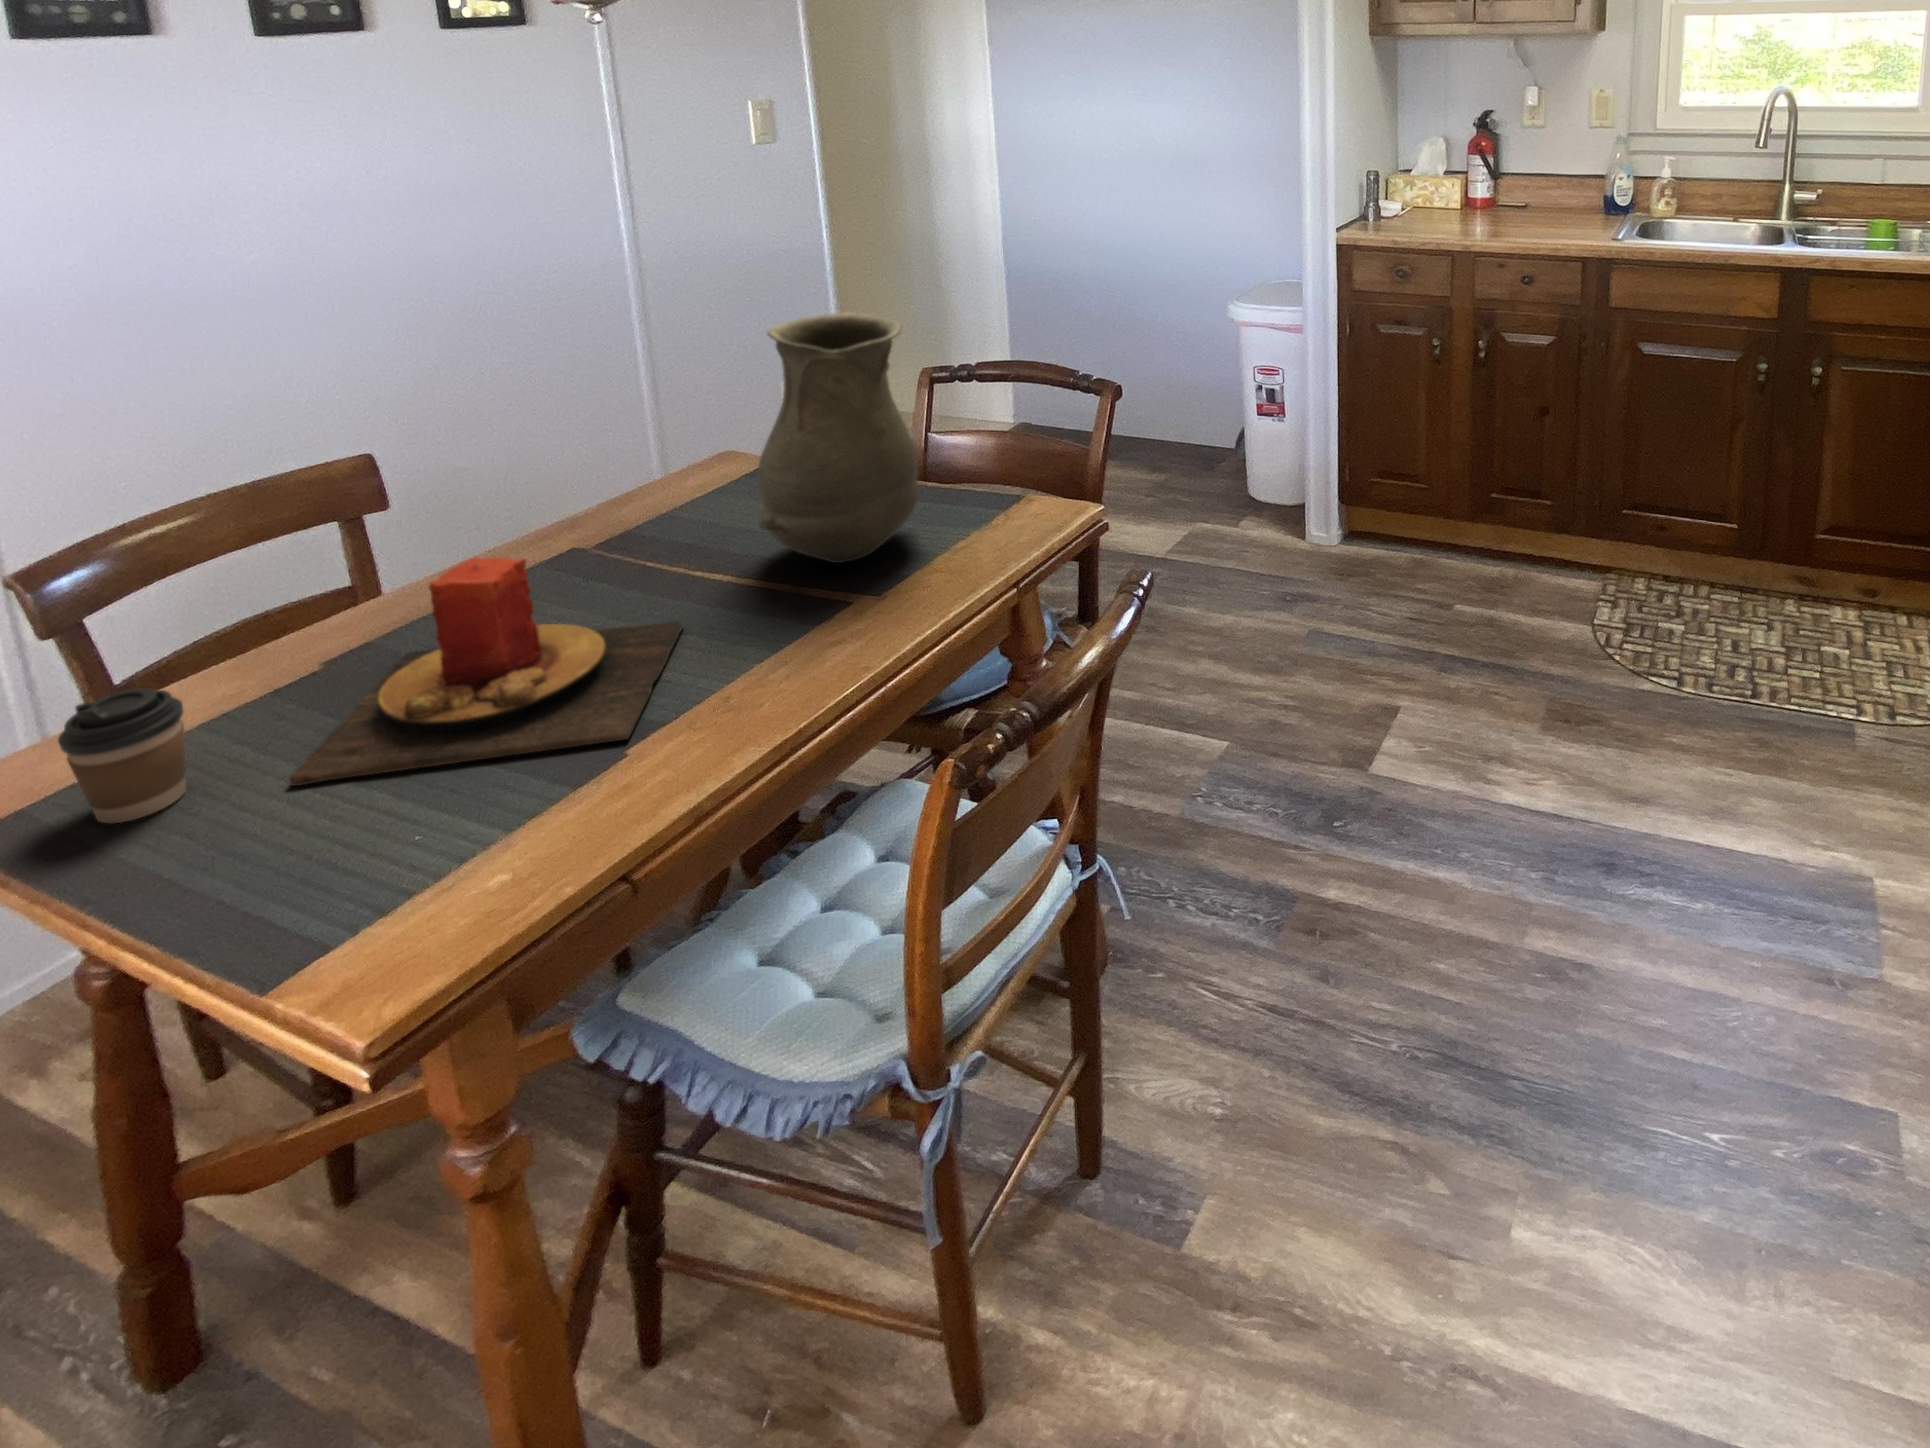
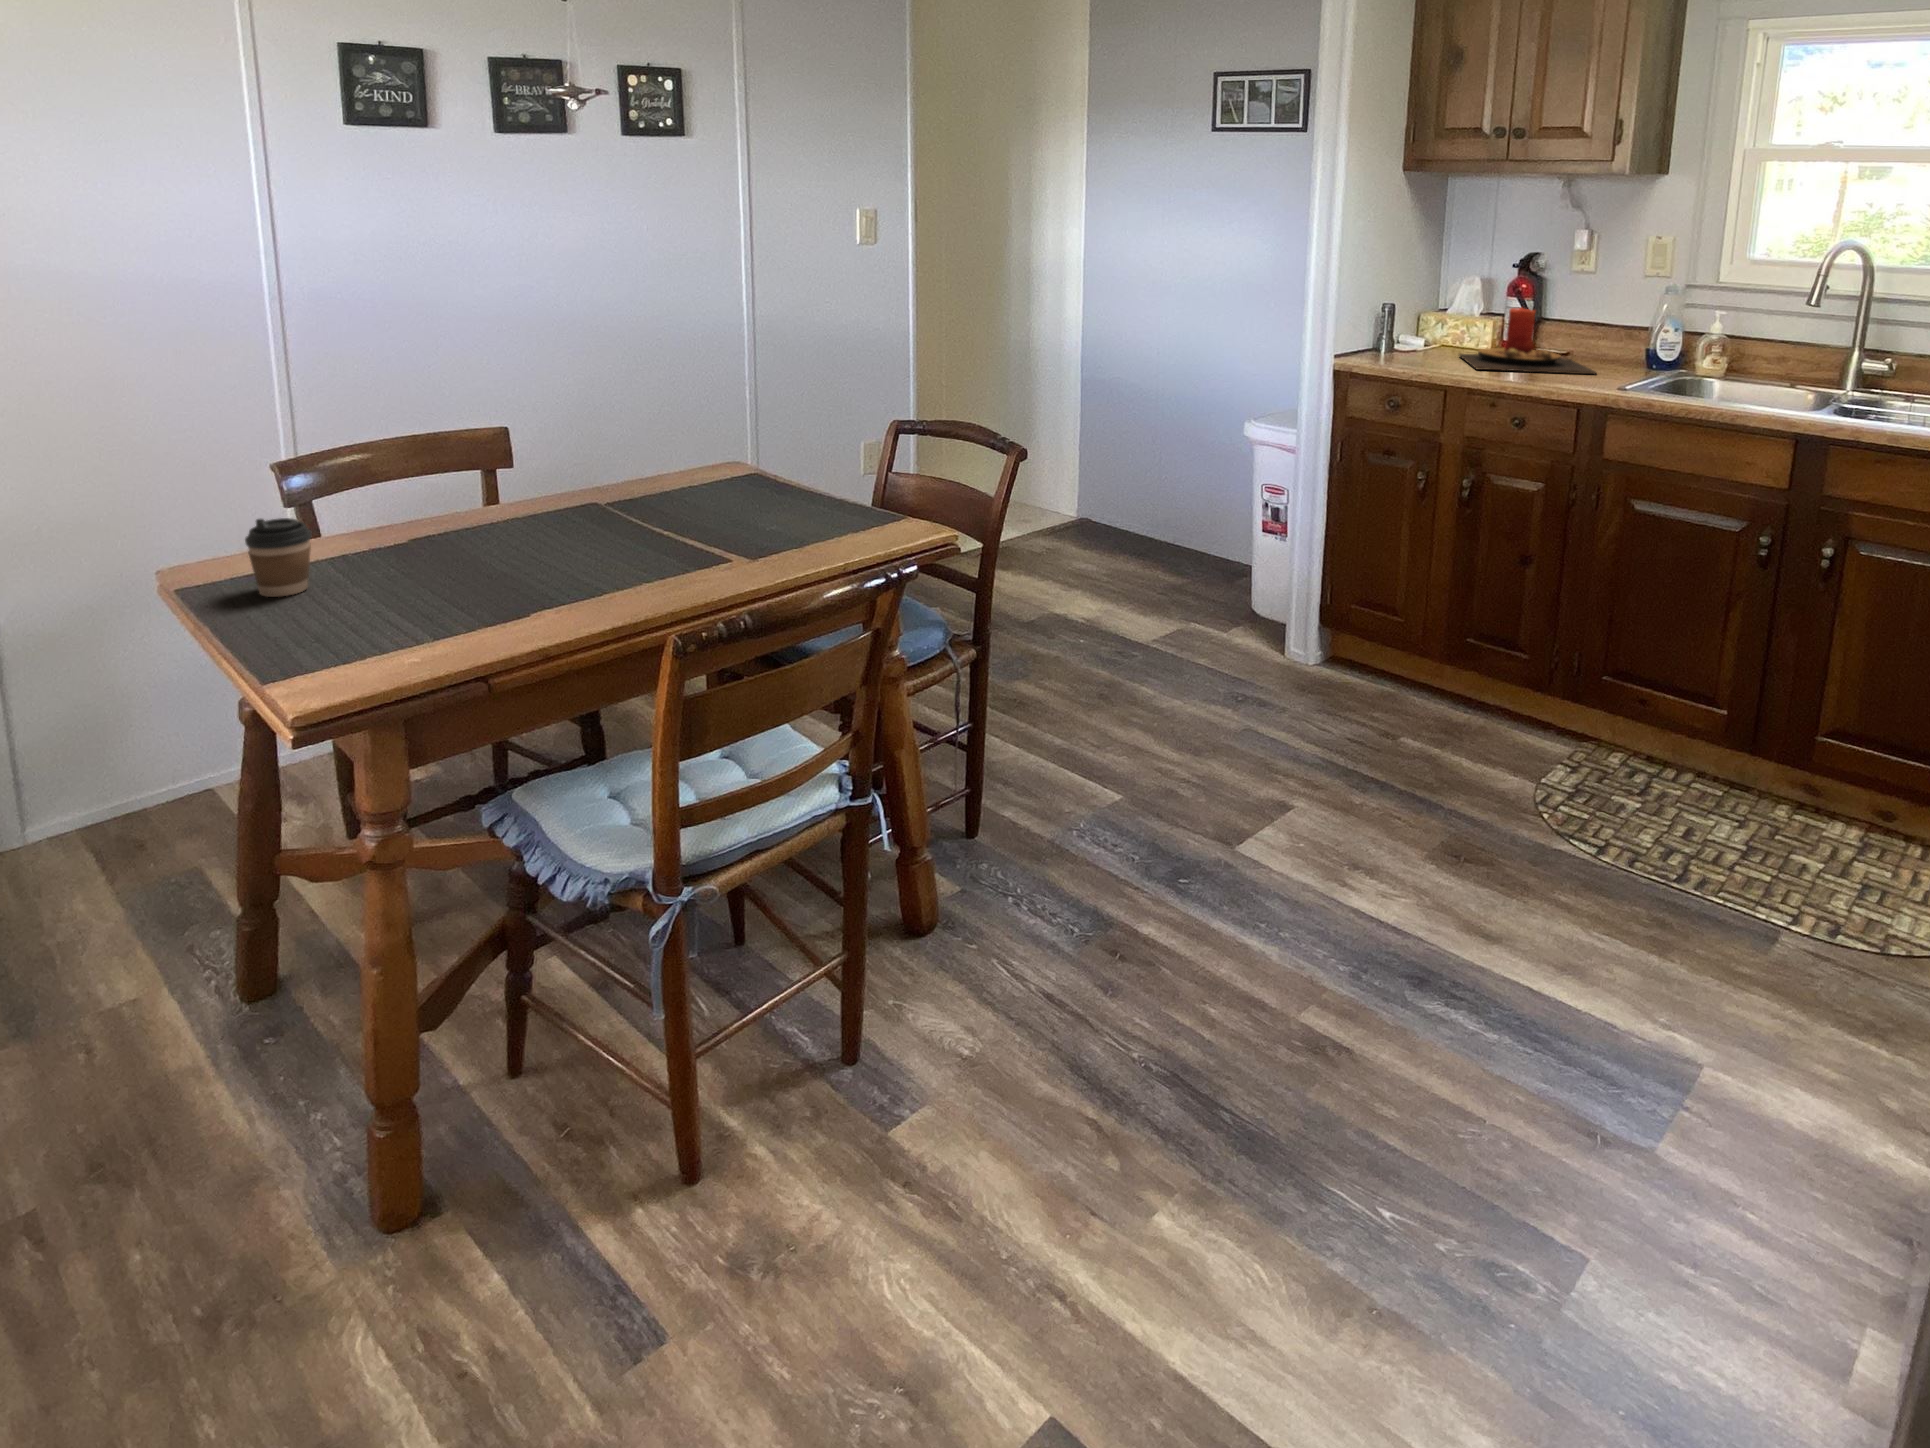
vase: present [757,312,919,563] -> none [692,350,824,542]
candle: present [290,557,683,786] -> present [1459,307,1596,374]

